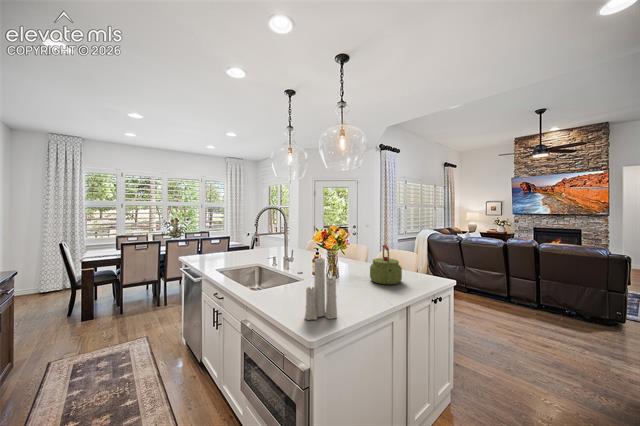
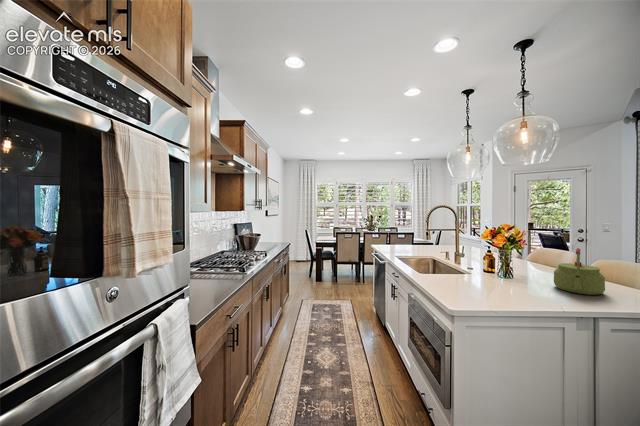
candle: present [305,254,337,320] -> none [454,241,487,304]

